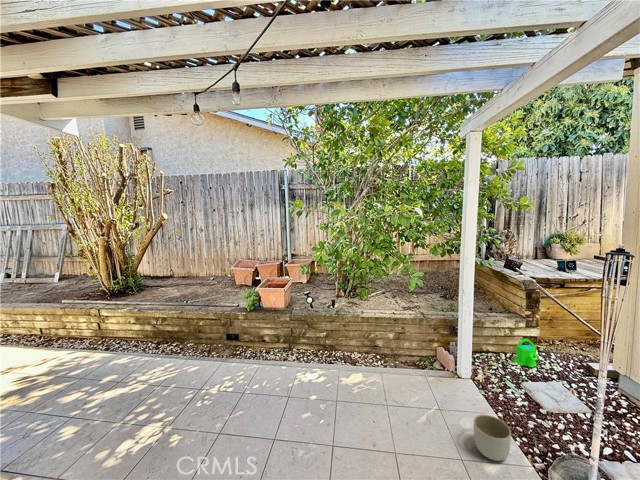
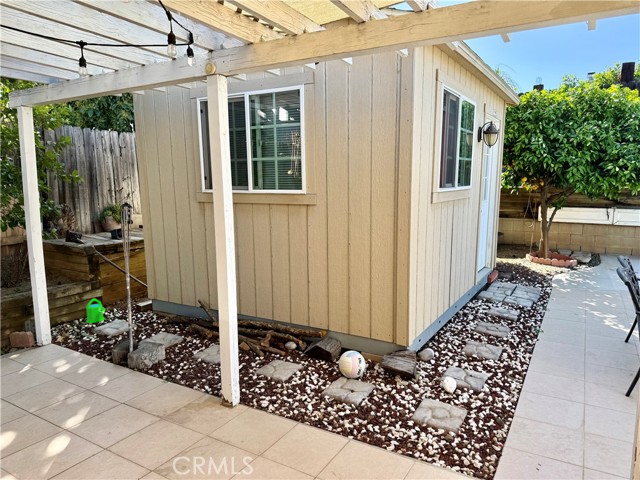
planter: present [474,415,511,461] -> none [58,347,89,377]

